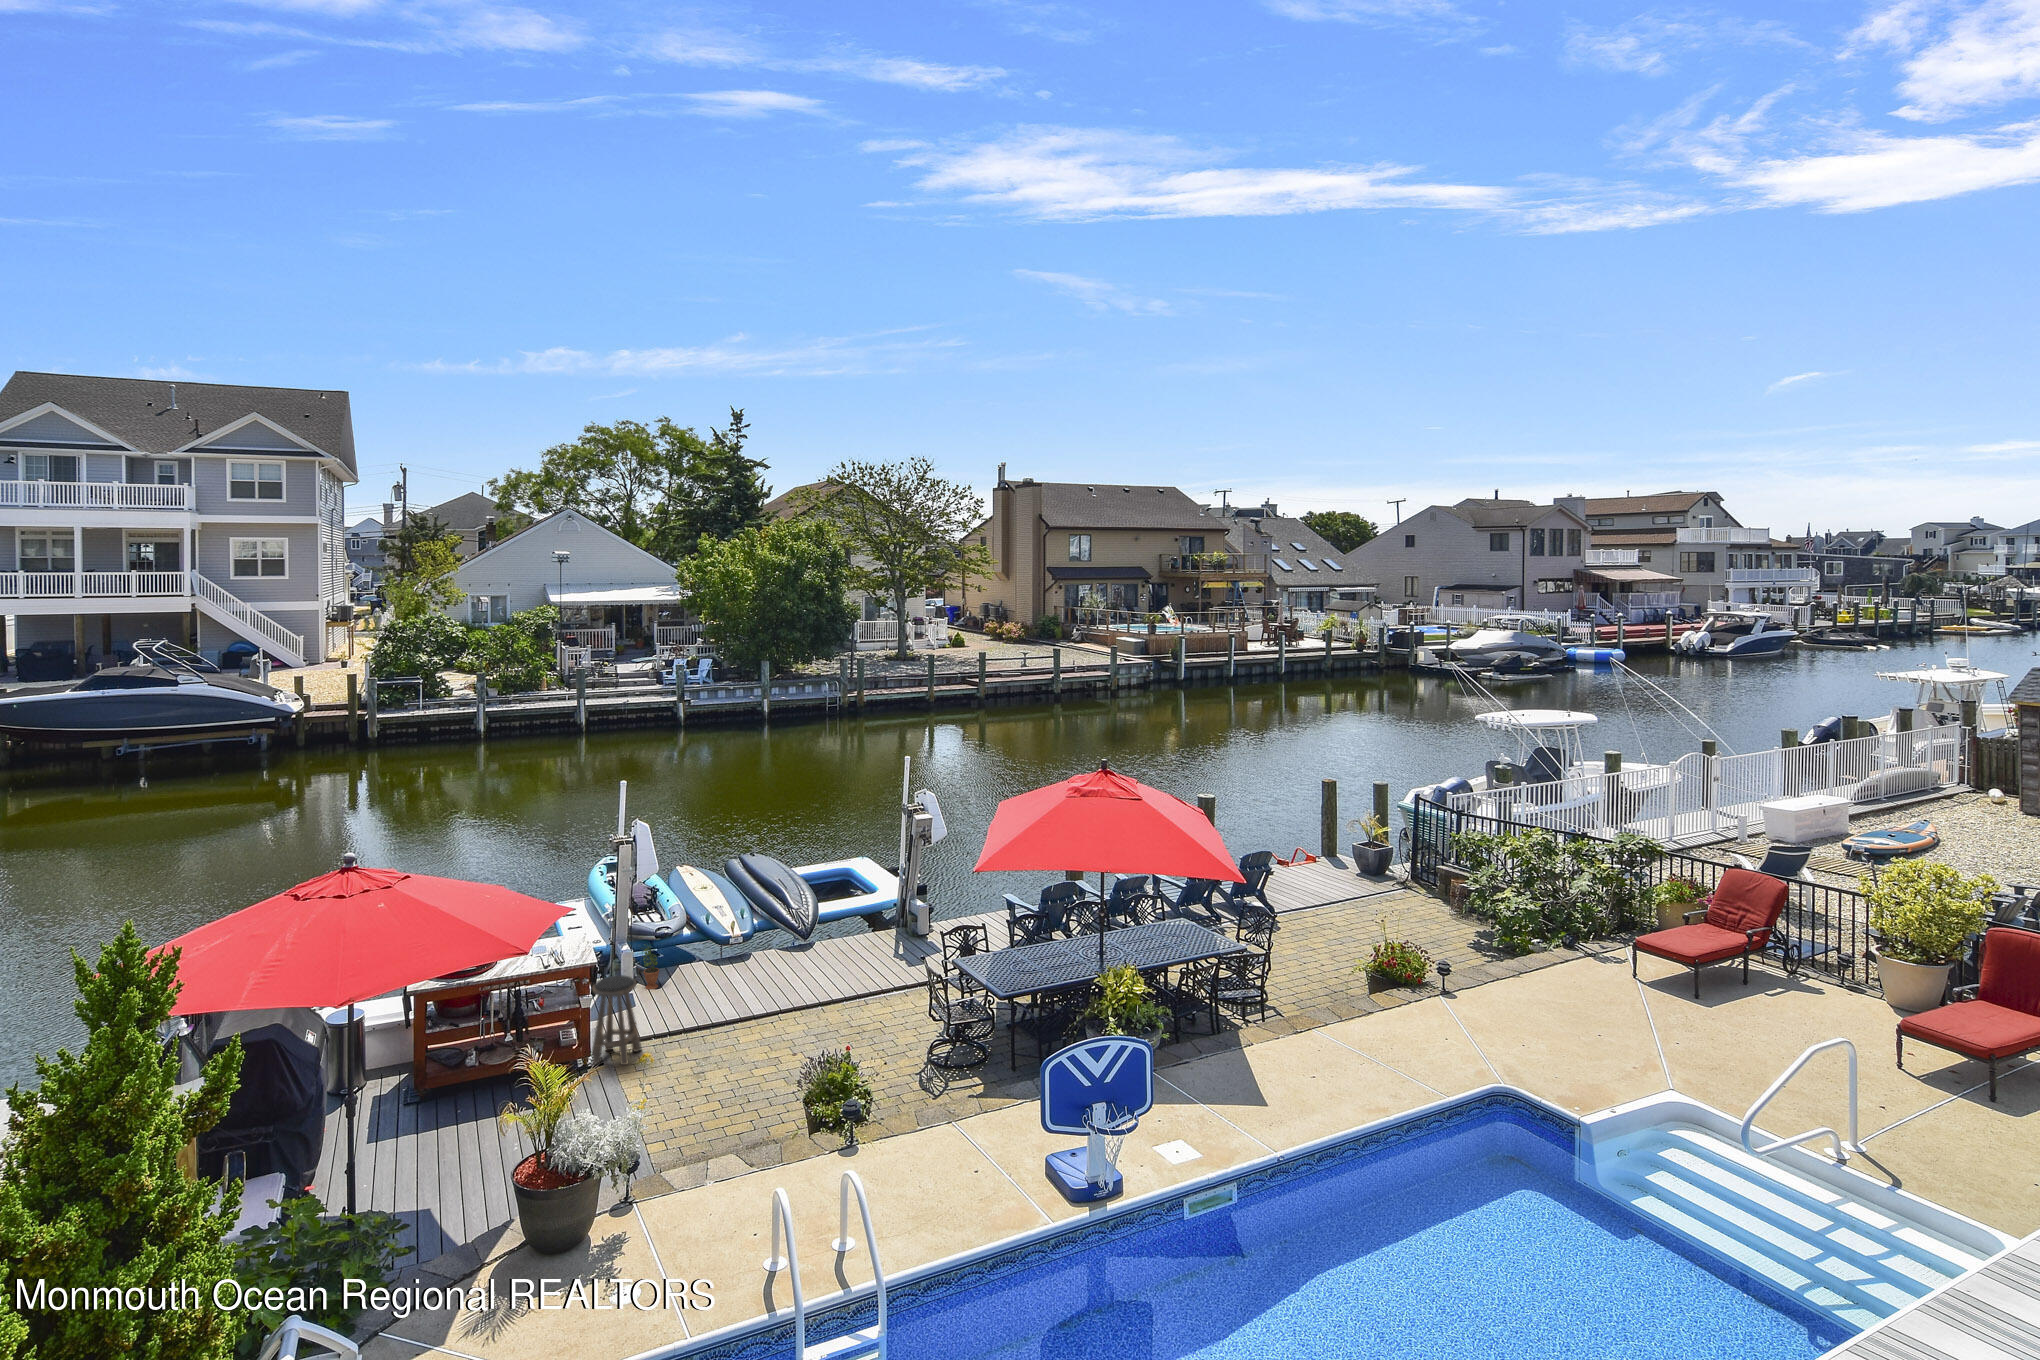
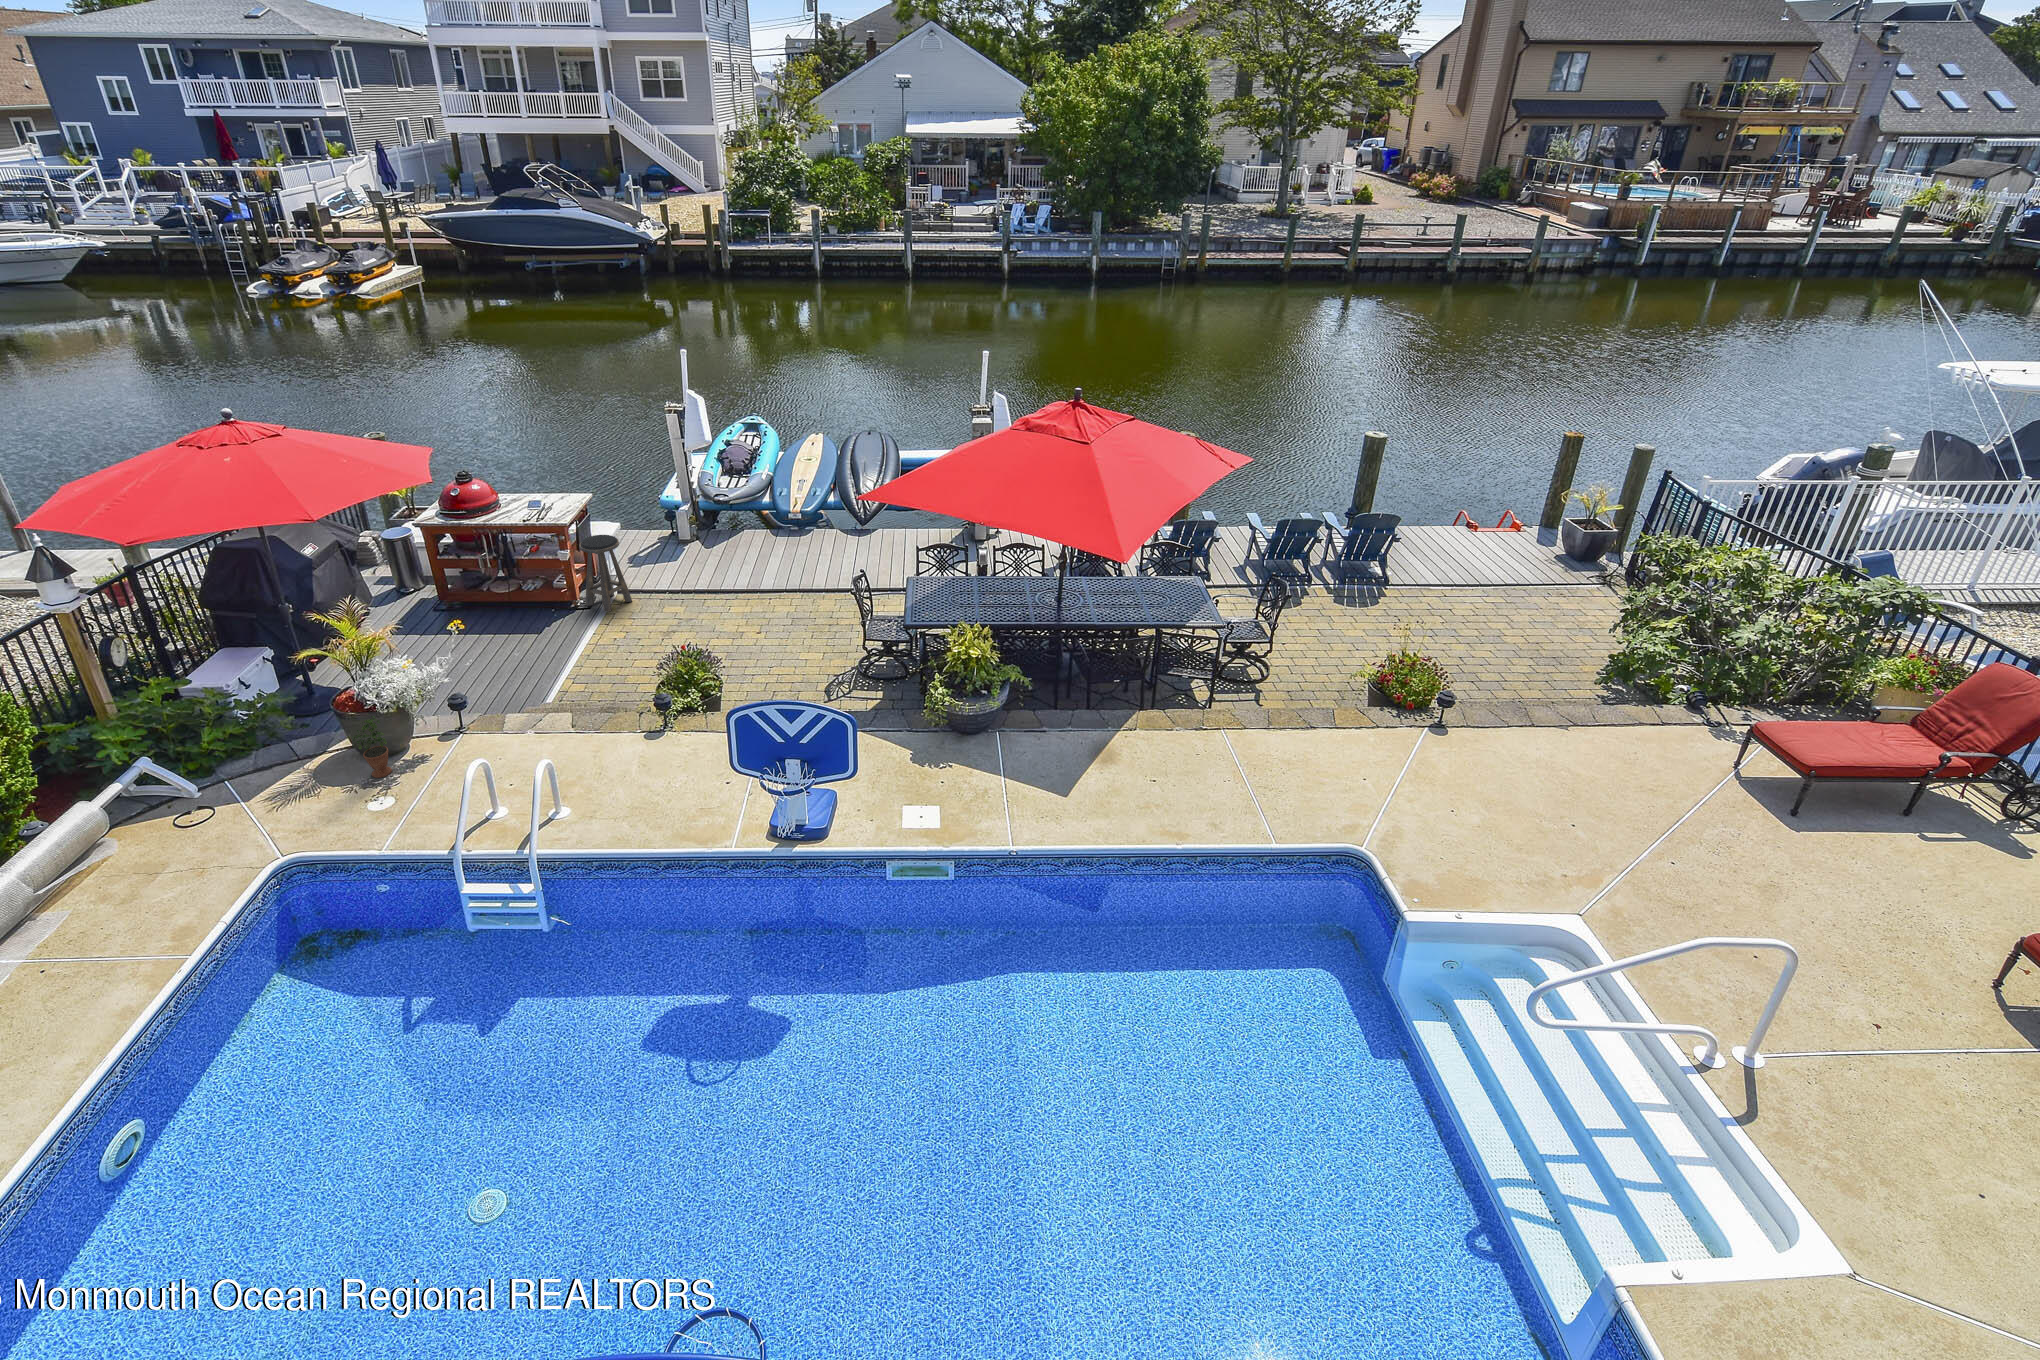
potted plant: present [641,945,659,990] -> present [352,716,392,778]

